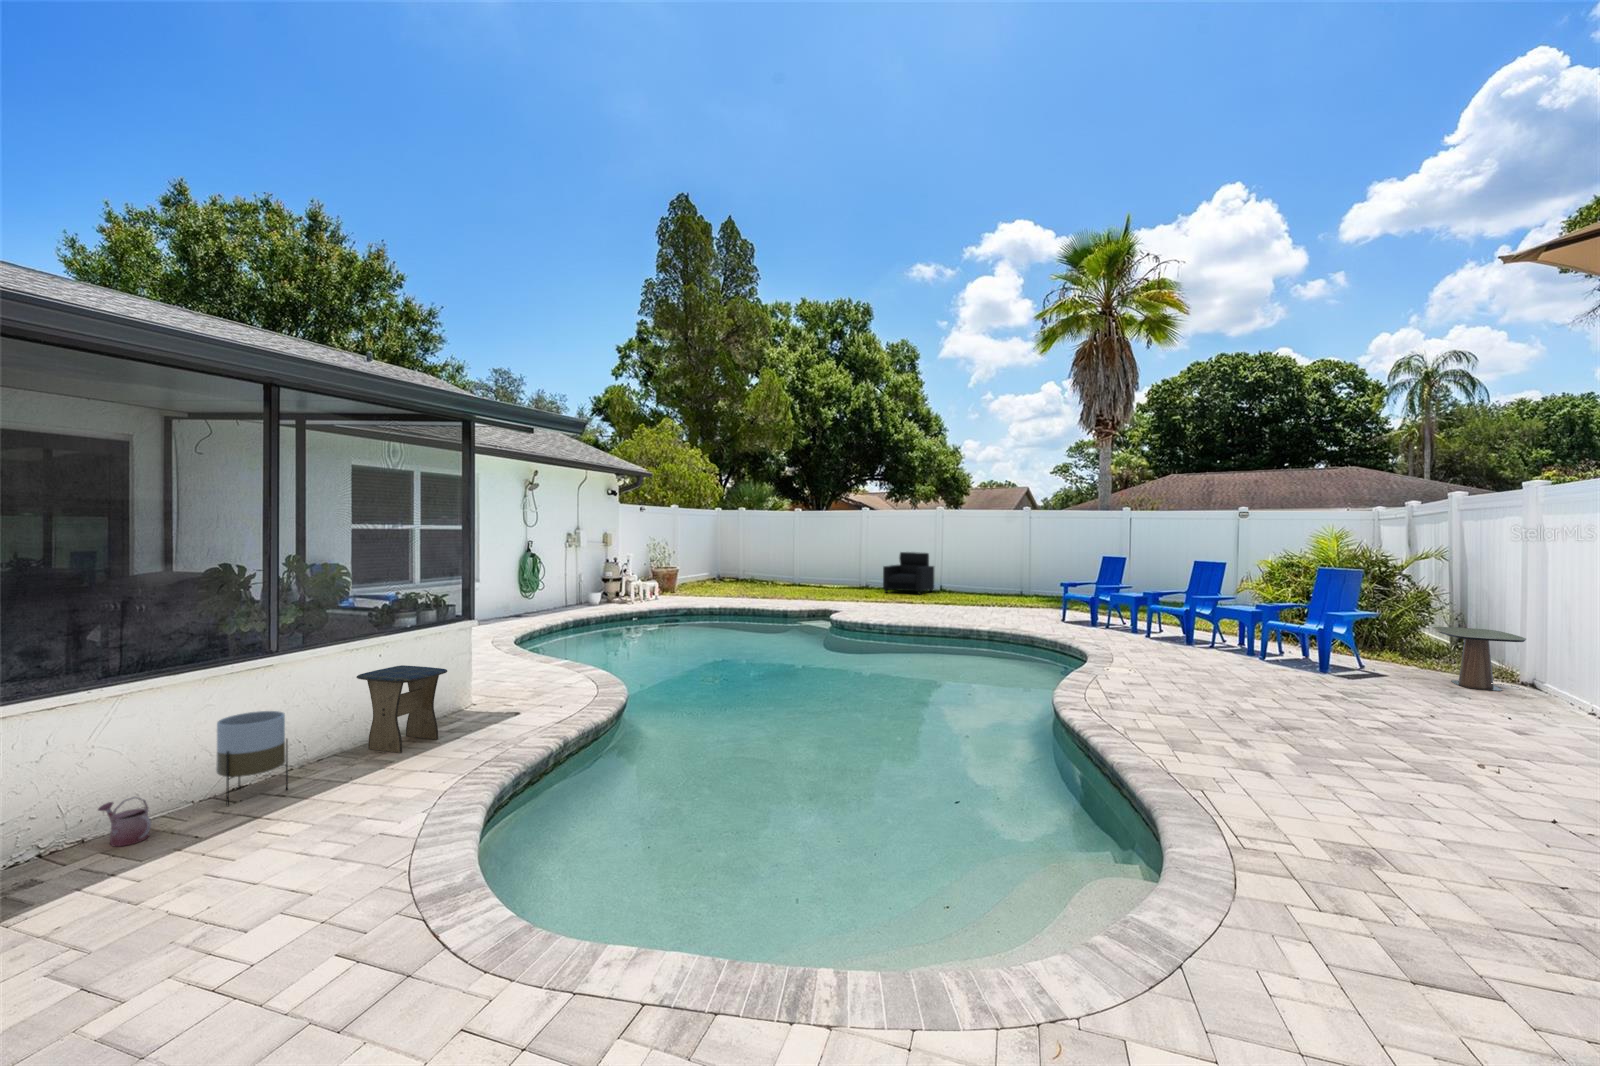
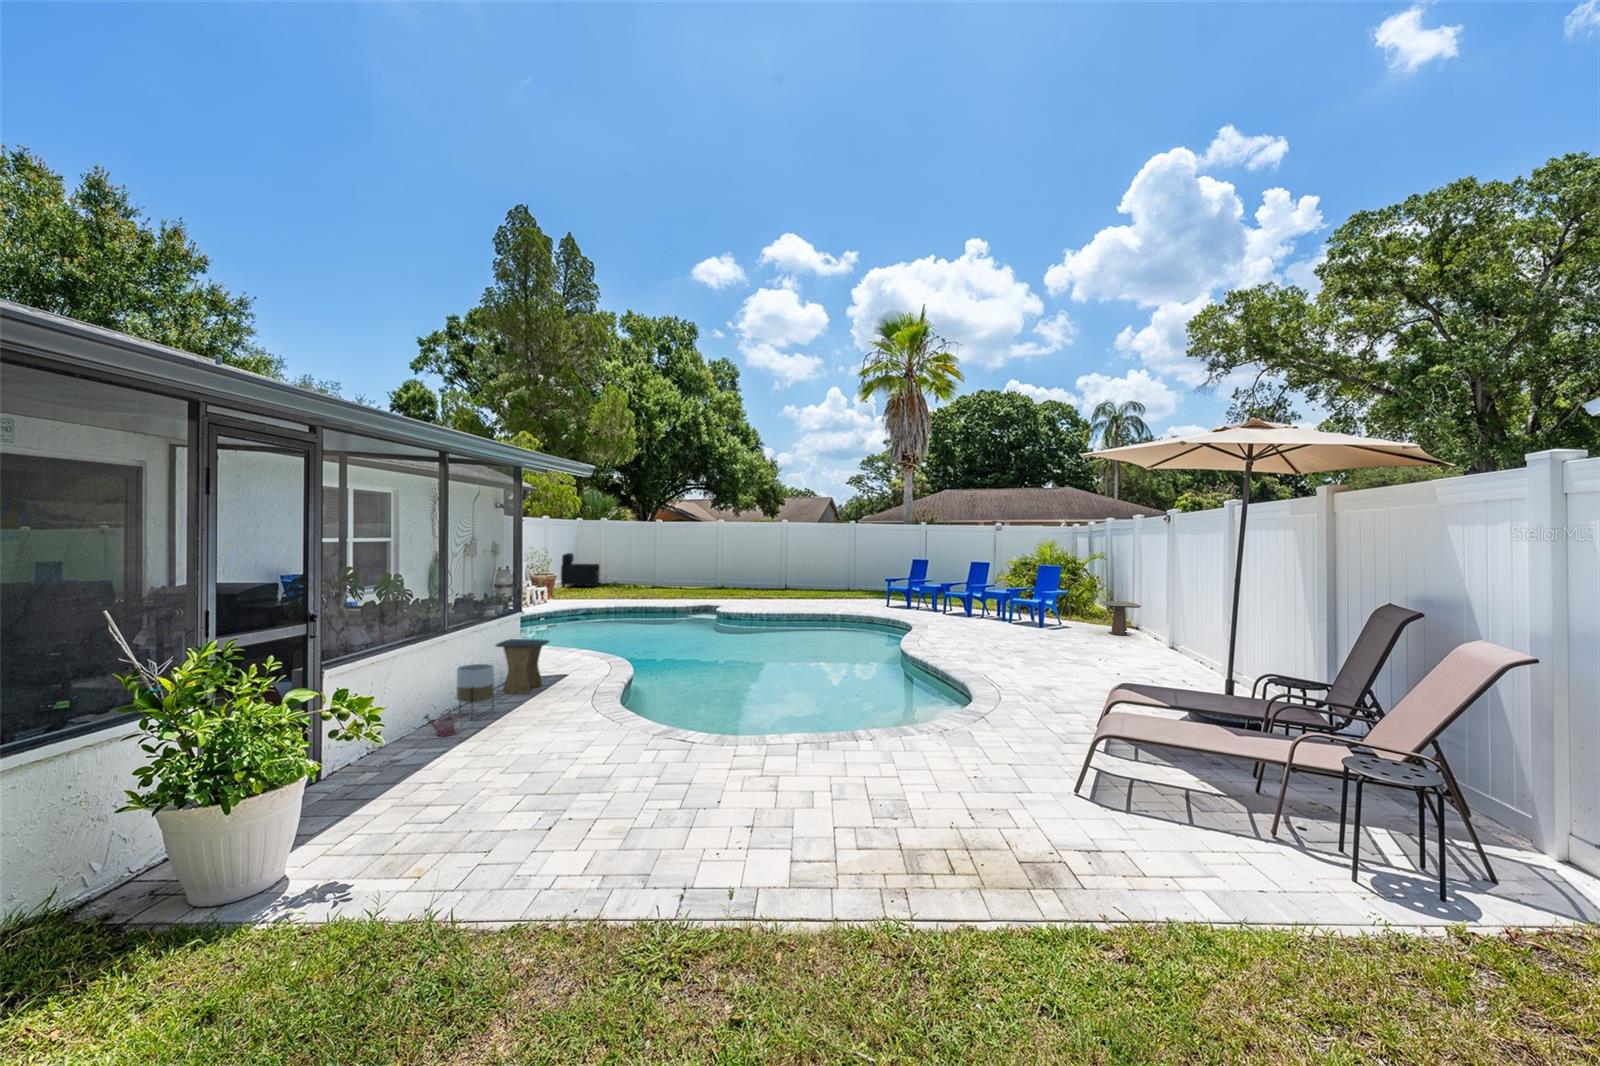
armchair: present [883,552,934,595] -> present [561,553,600,588]

